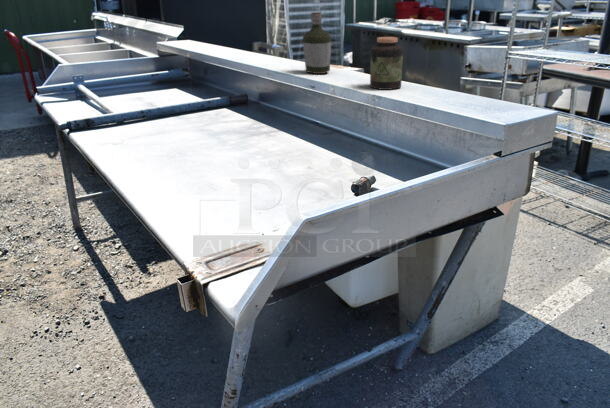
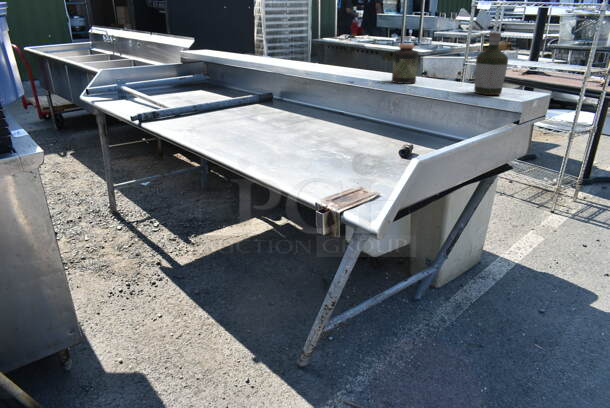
bottle: present [303,12,331,74] -> present [474,33,508,95]

